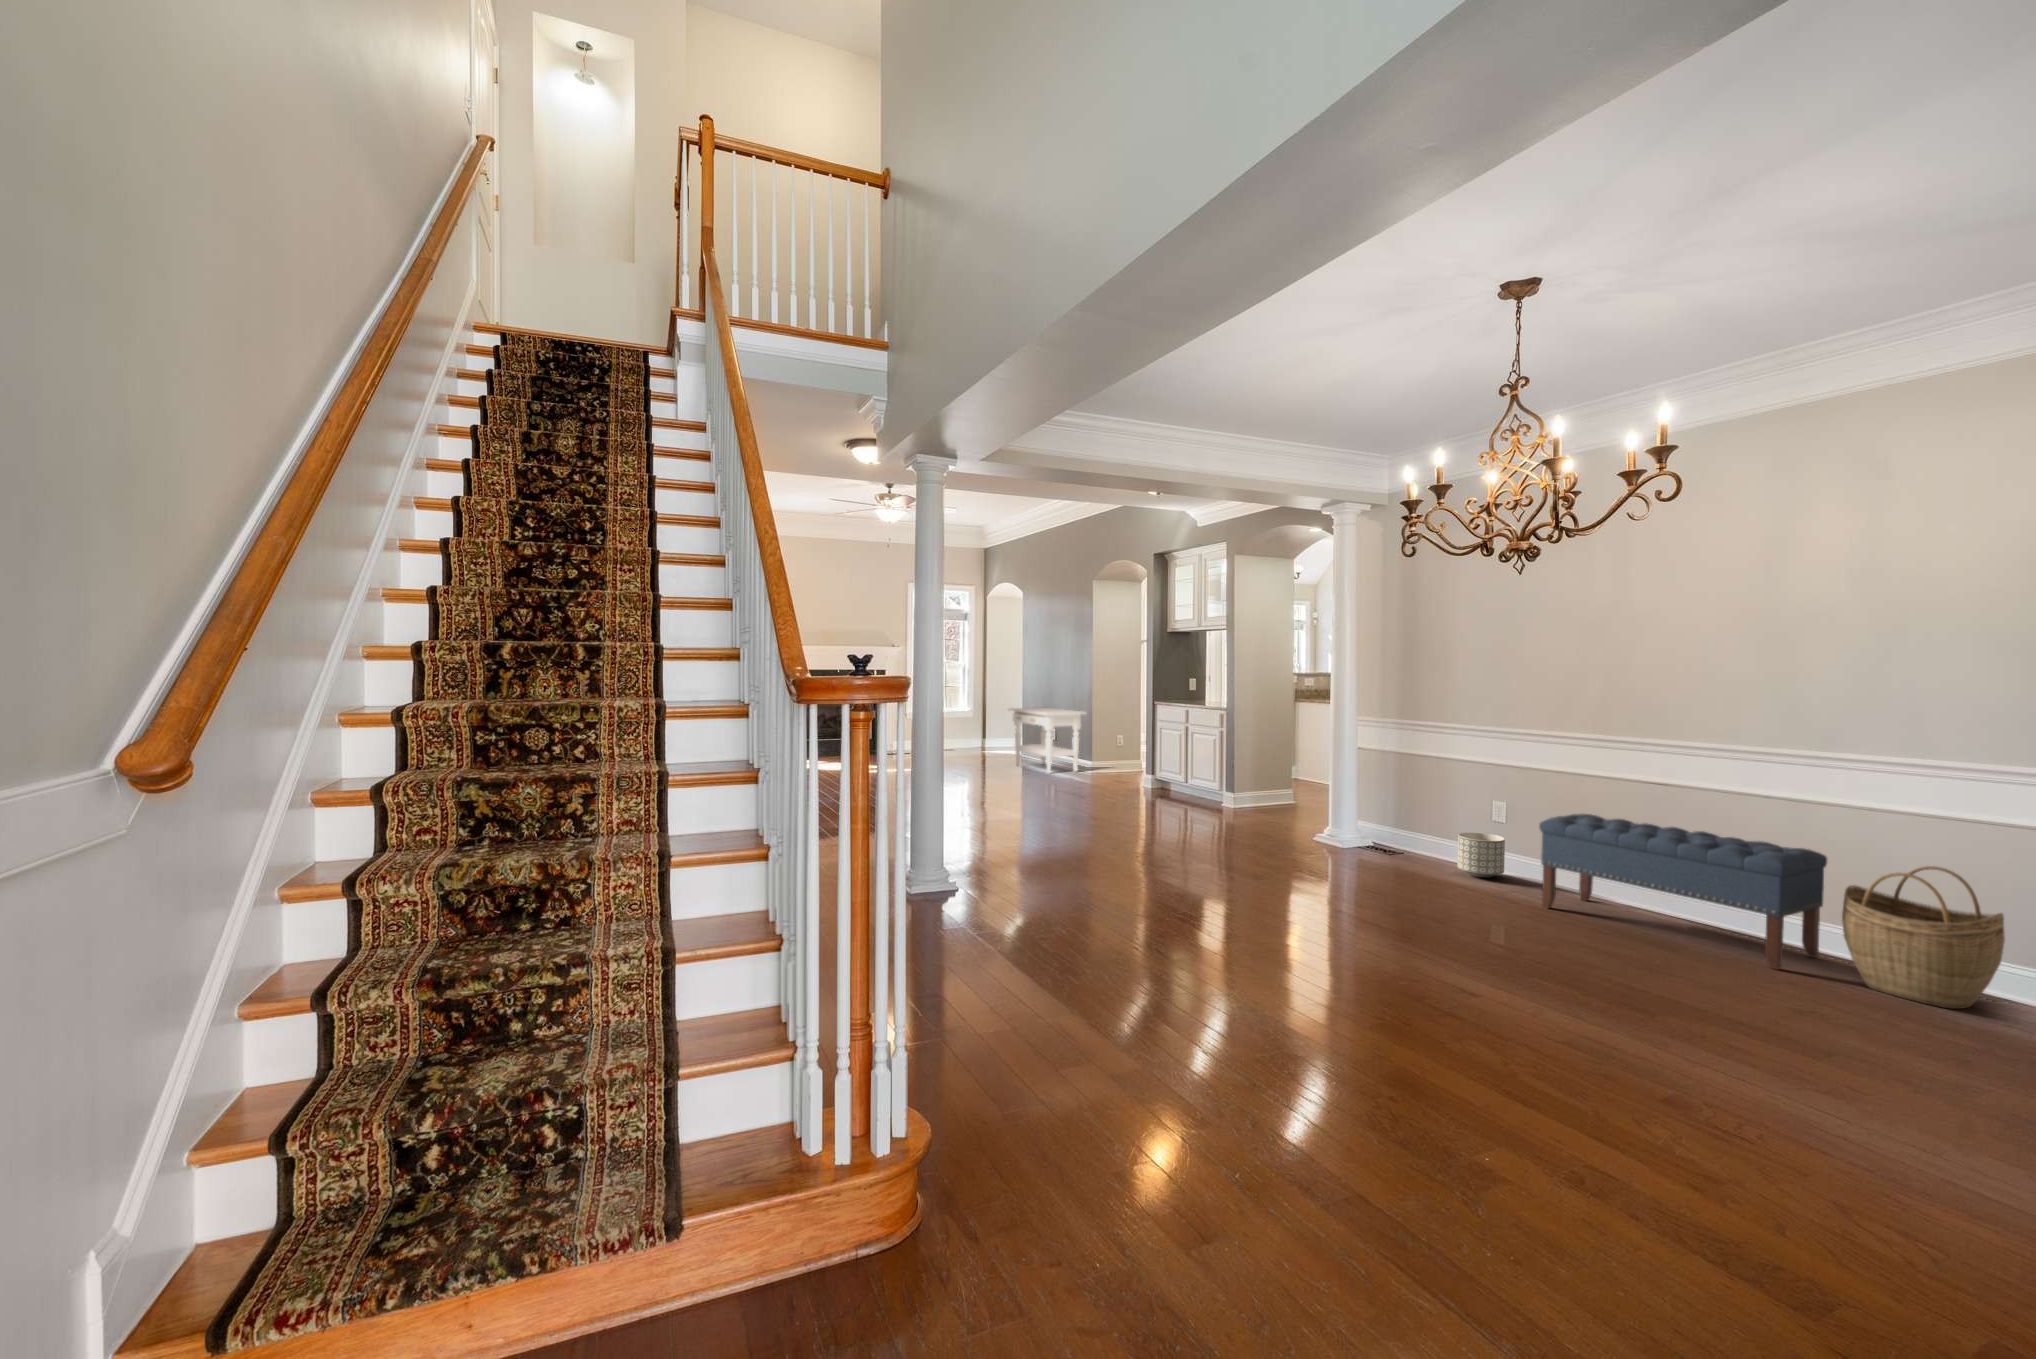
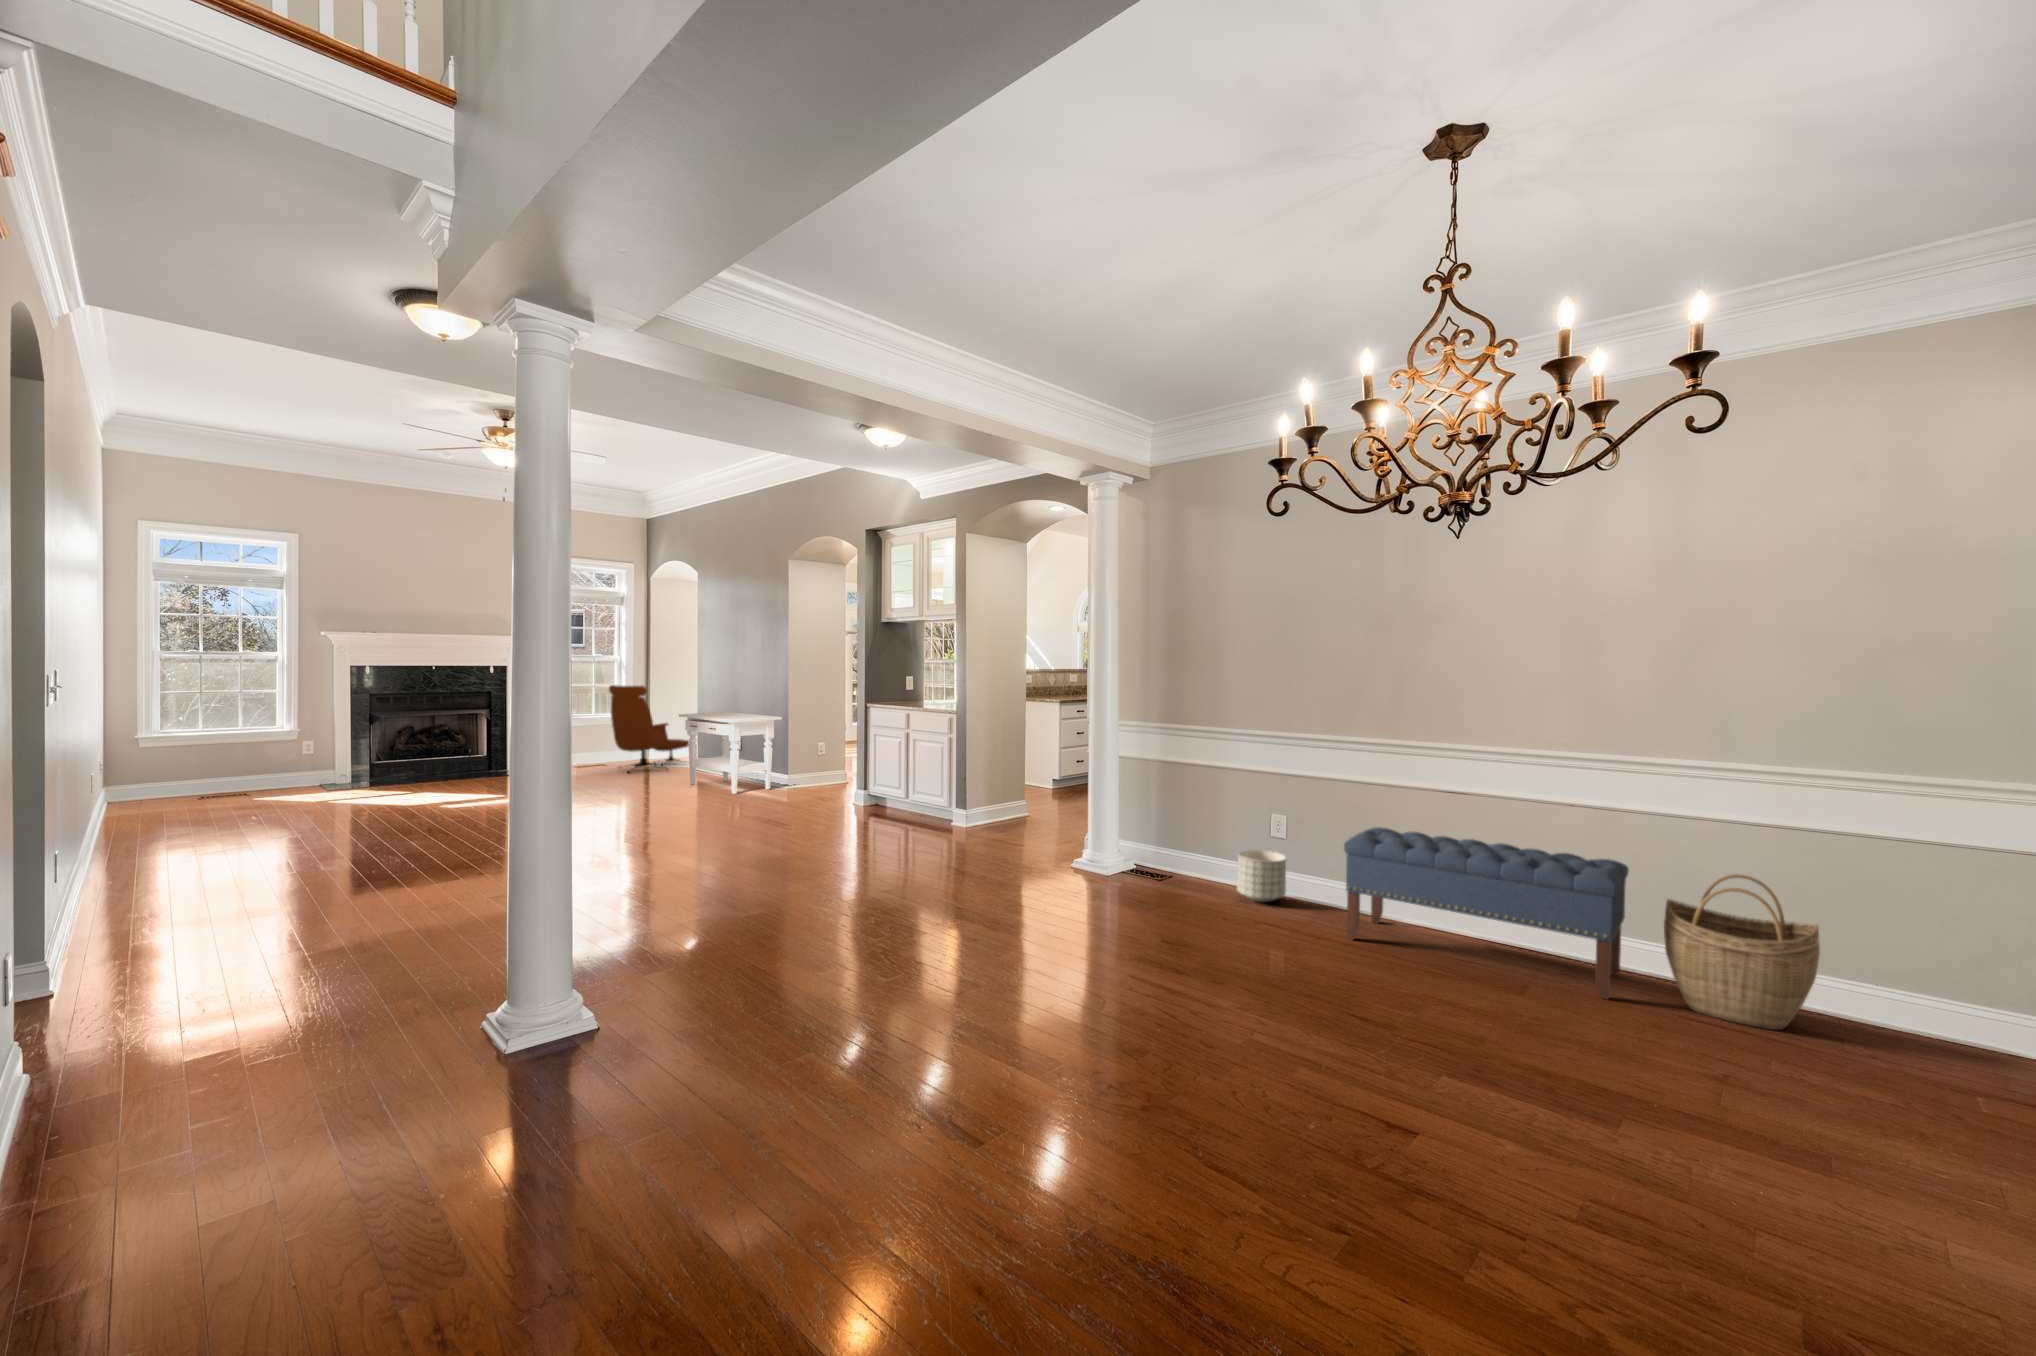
lounge chair: none [957,685,1017,756] -> present [609,685,689,772]

